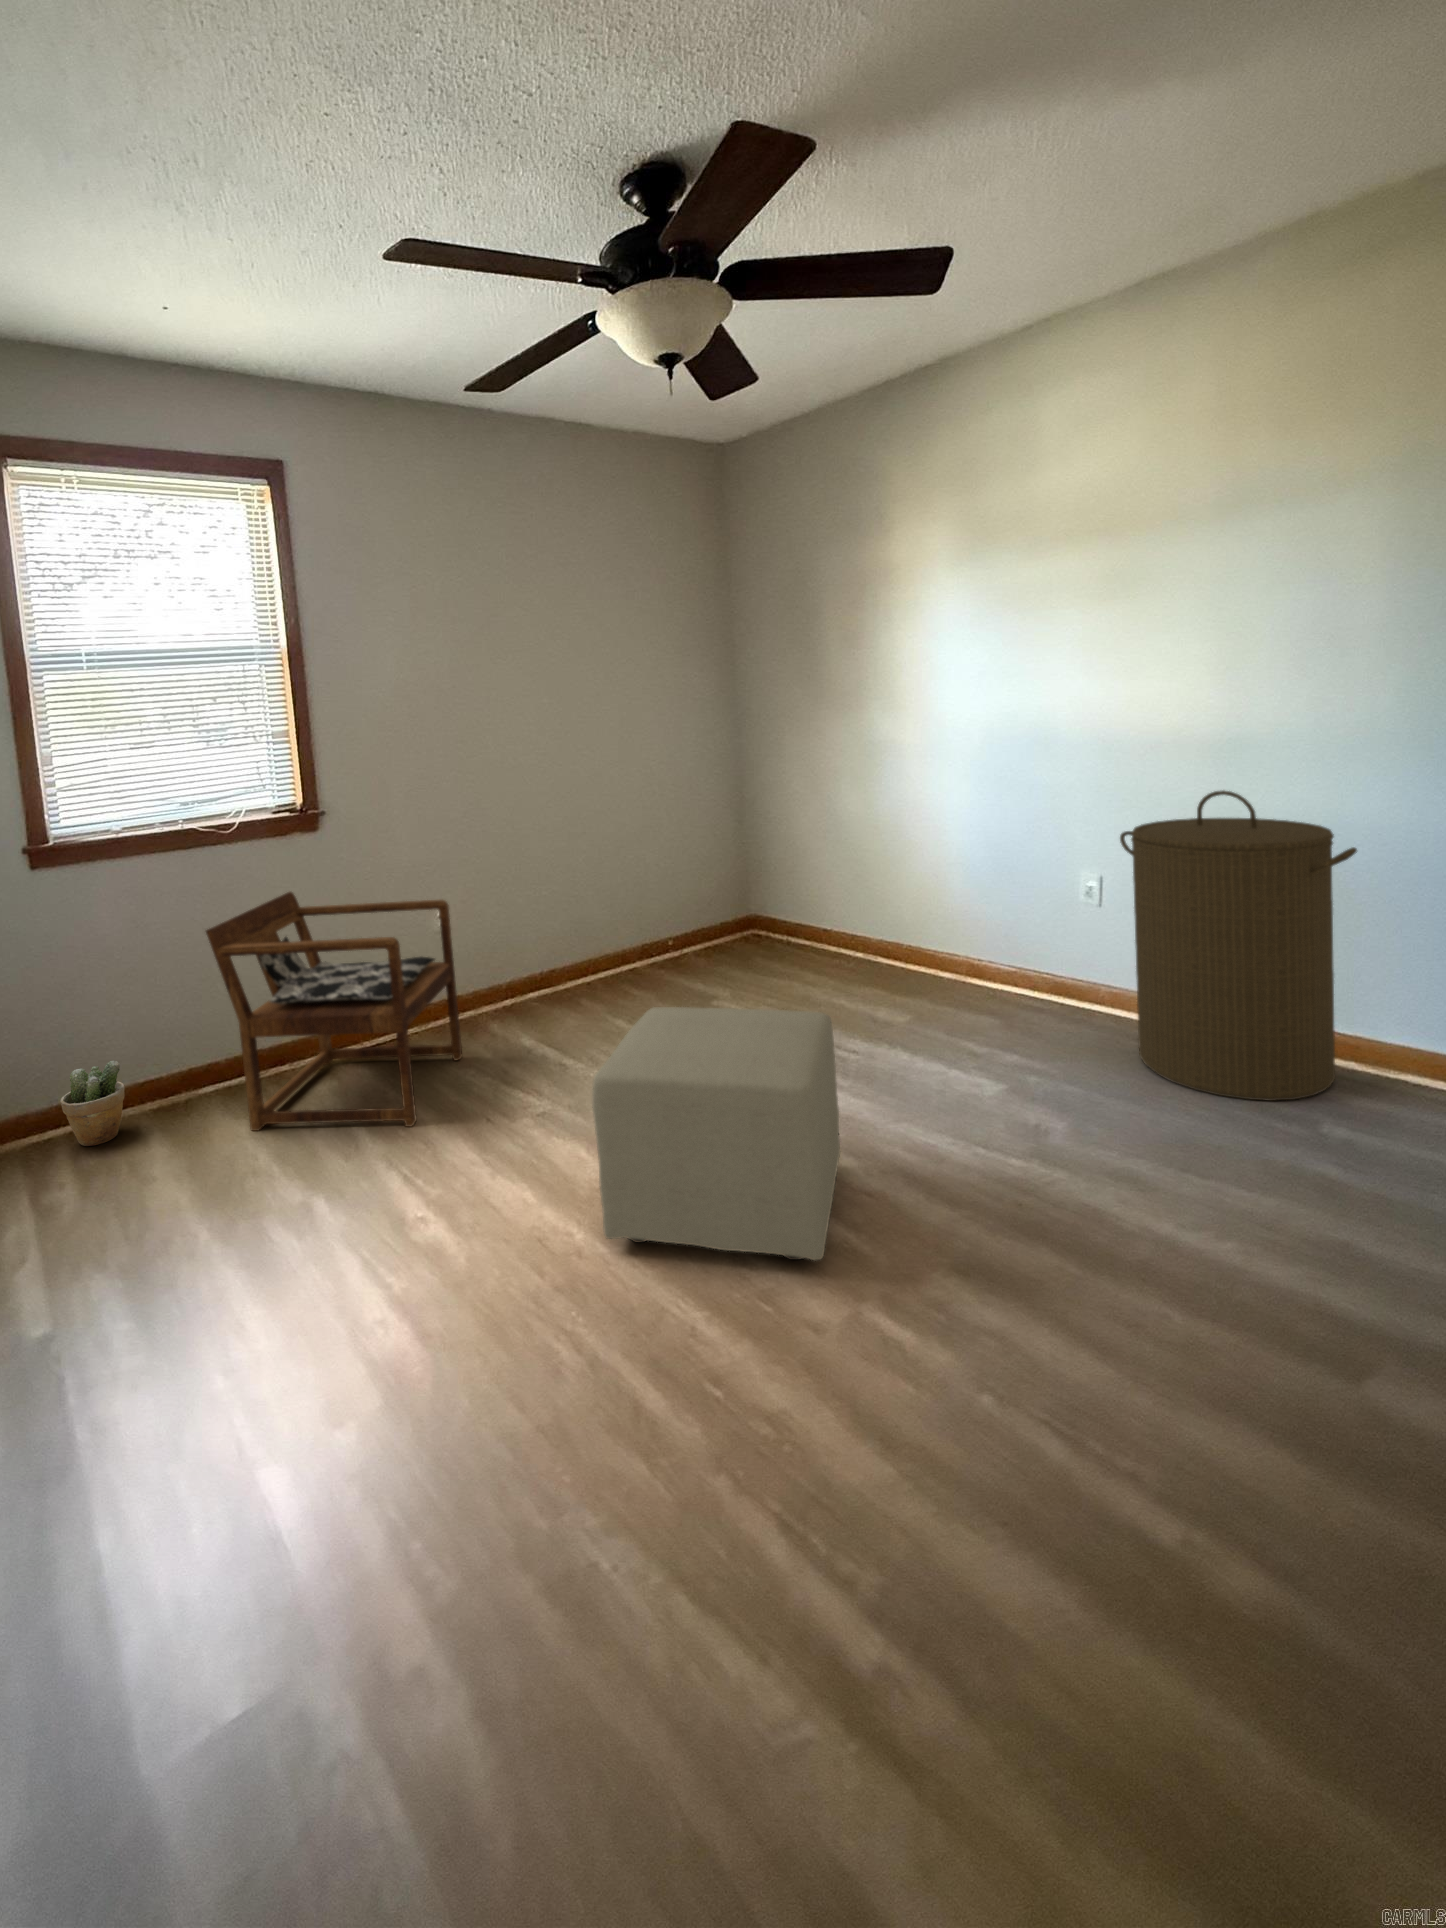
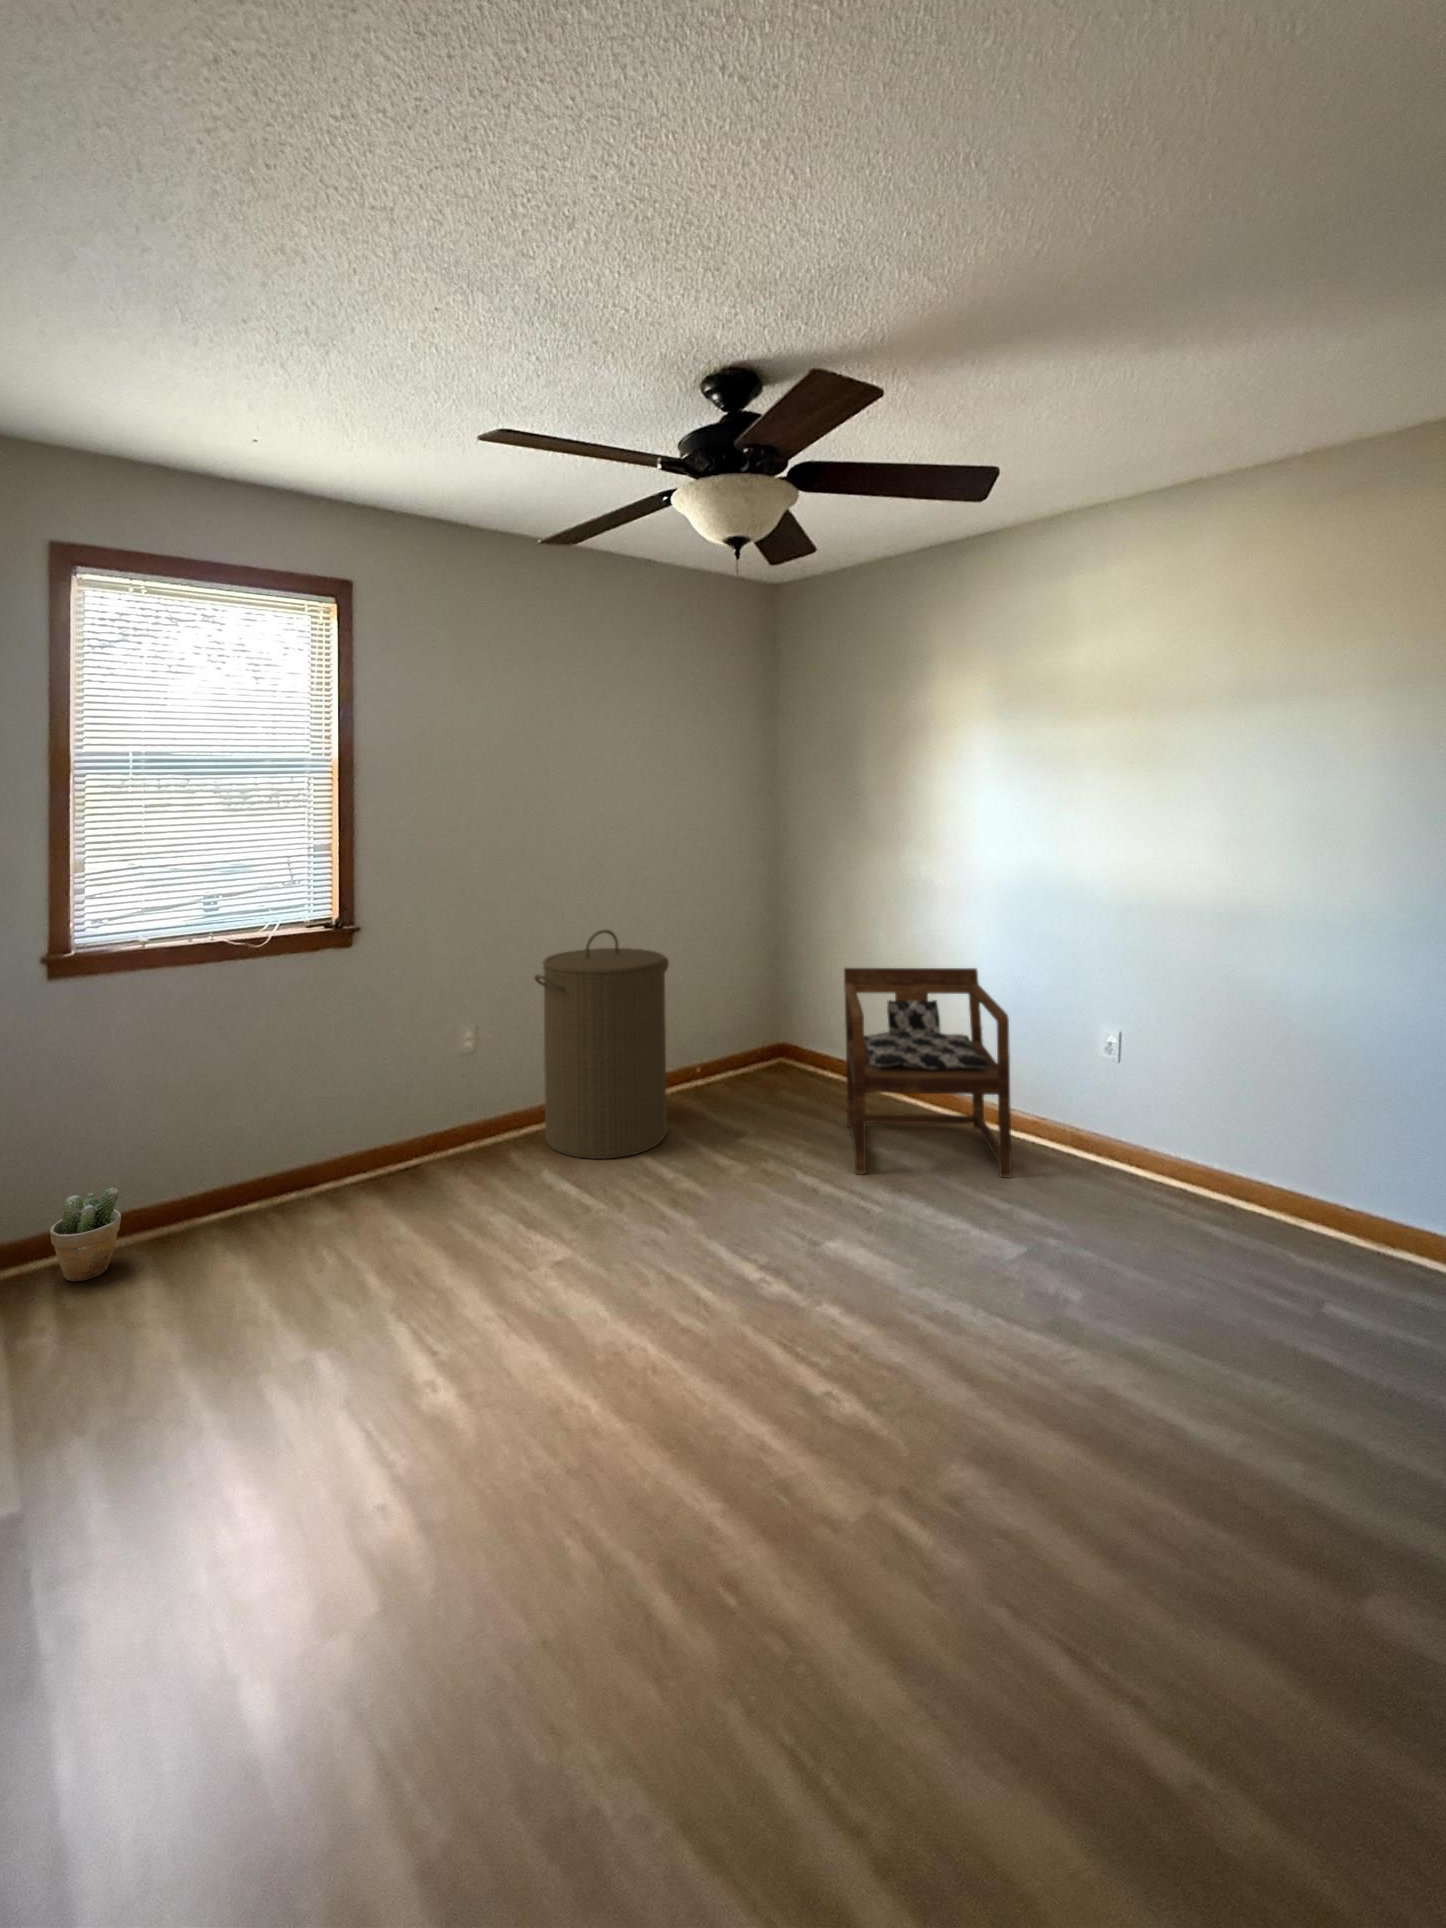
laundry hamper: present [1120,791,1357,1101] -> present [535,930,669,1159]
armchair: present [206,892,462,1131] -> present [844,968,1012,1178]
ottoman: present [592,1007,840,1260] -> none [620,1159,864,1444]

